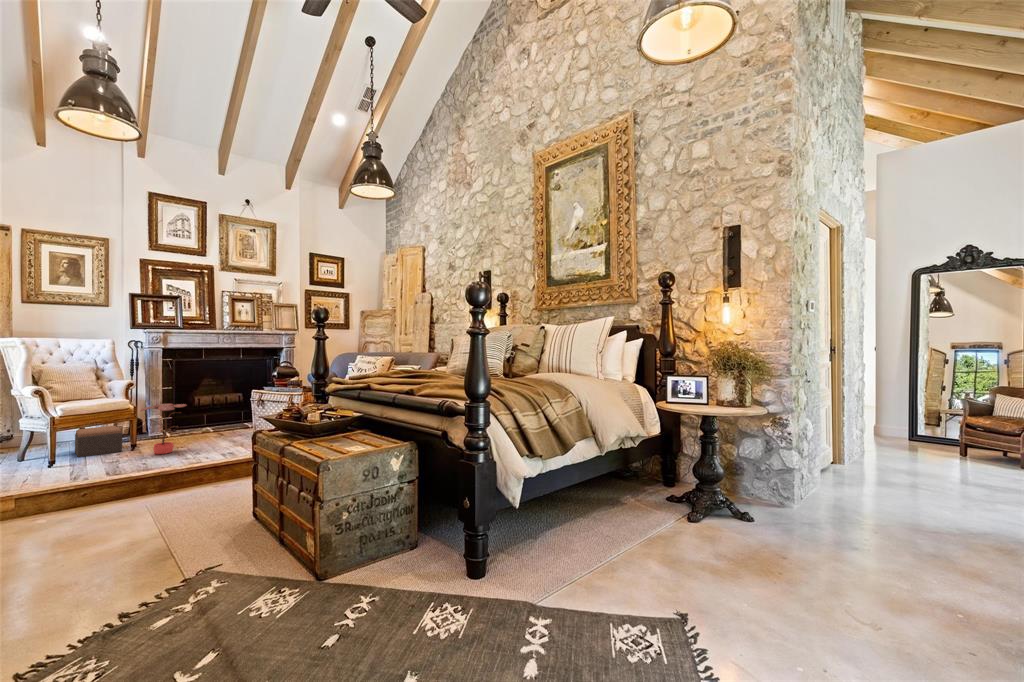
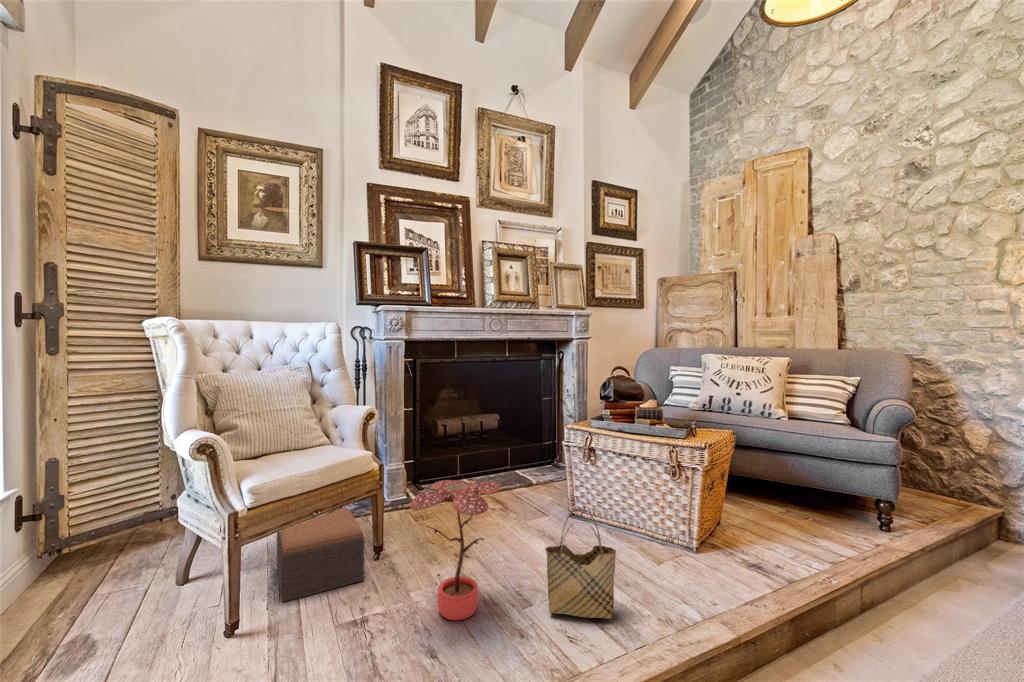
woven basket: none [203,413,234,450] -> present [545,509,616,619]

